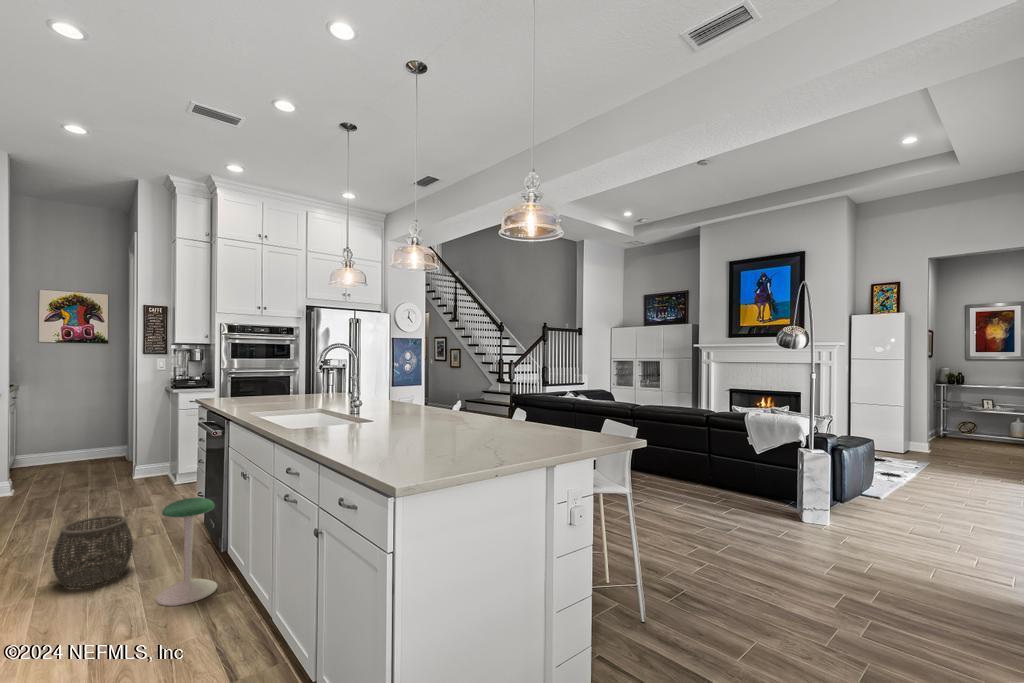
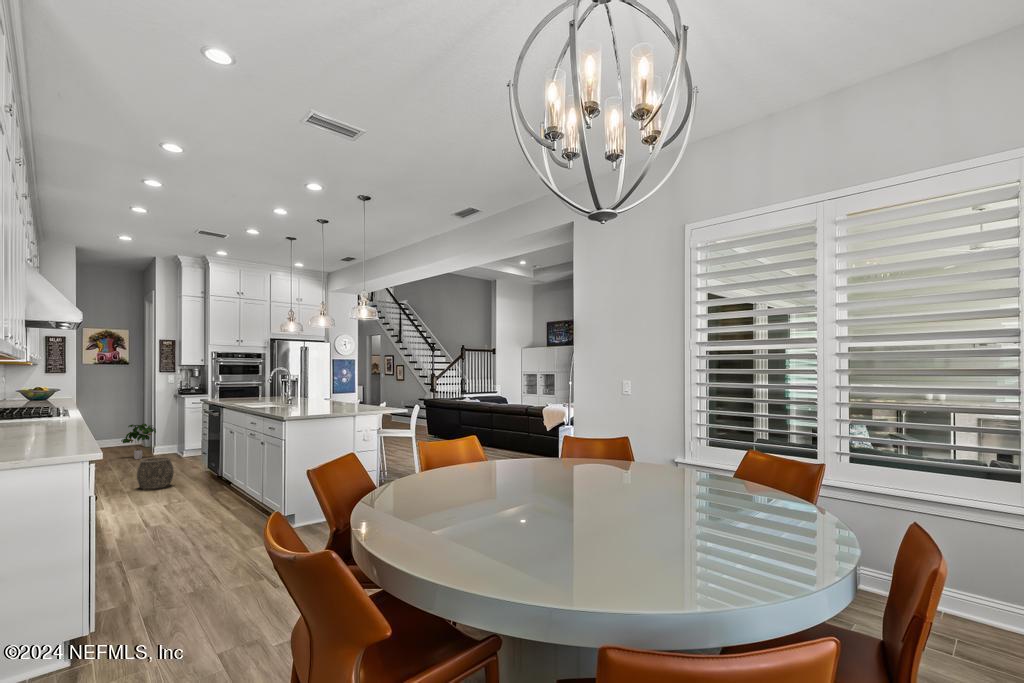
potted plant: none [80,432,135,487] -> present [121,424,156,459]
stool: present [156,498,217,606] -> none [189,445,218,493]

